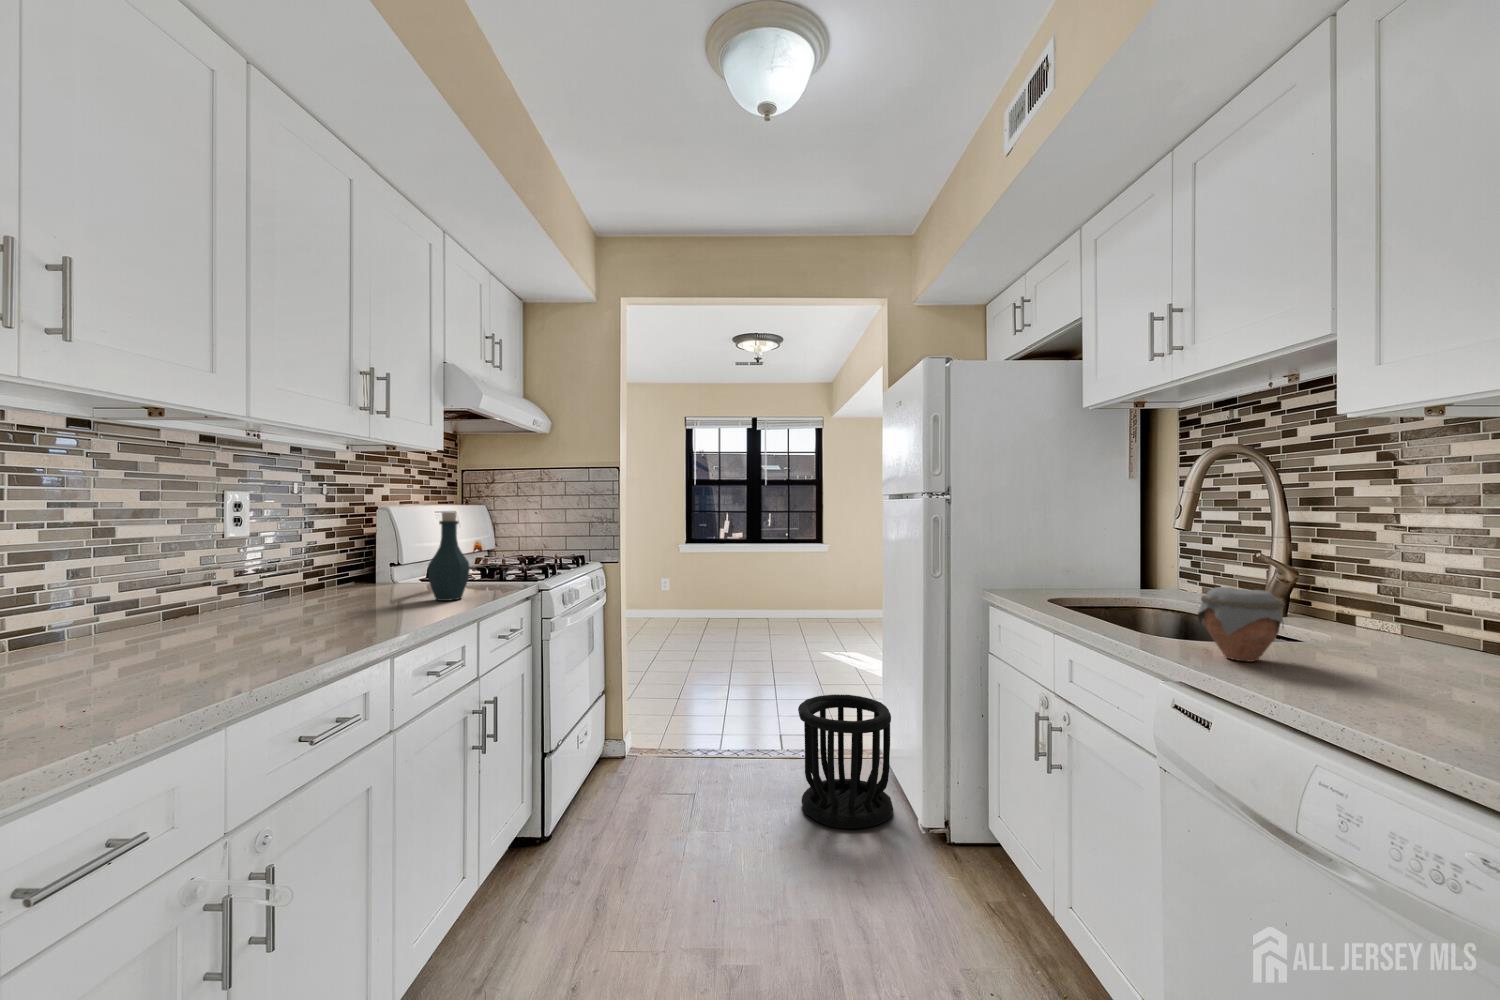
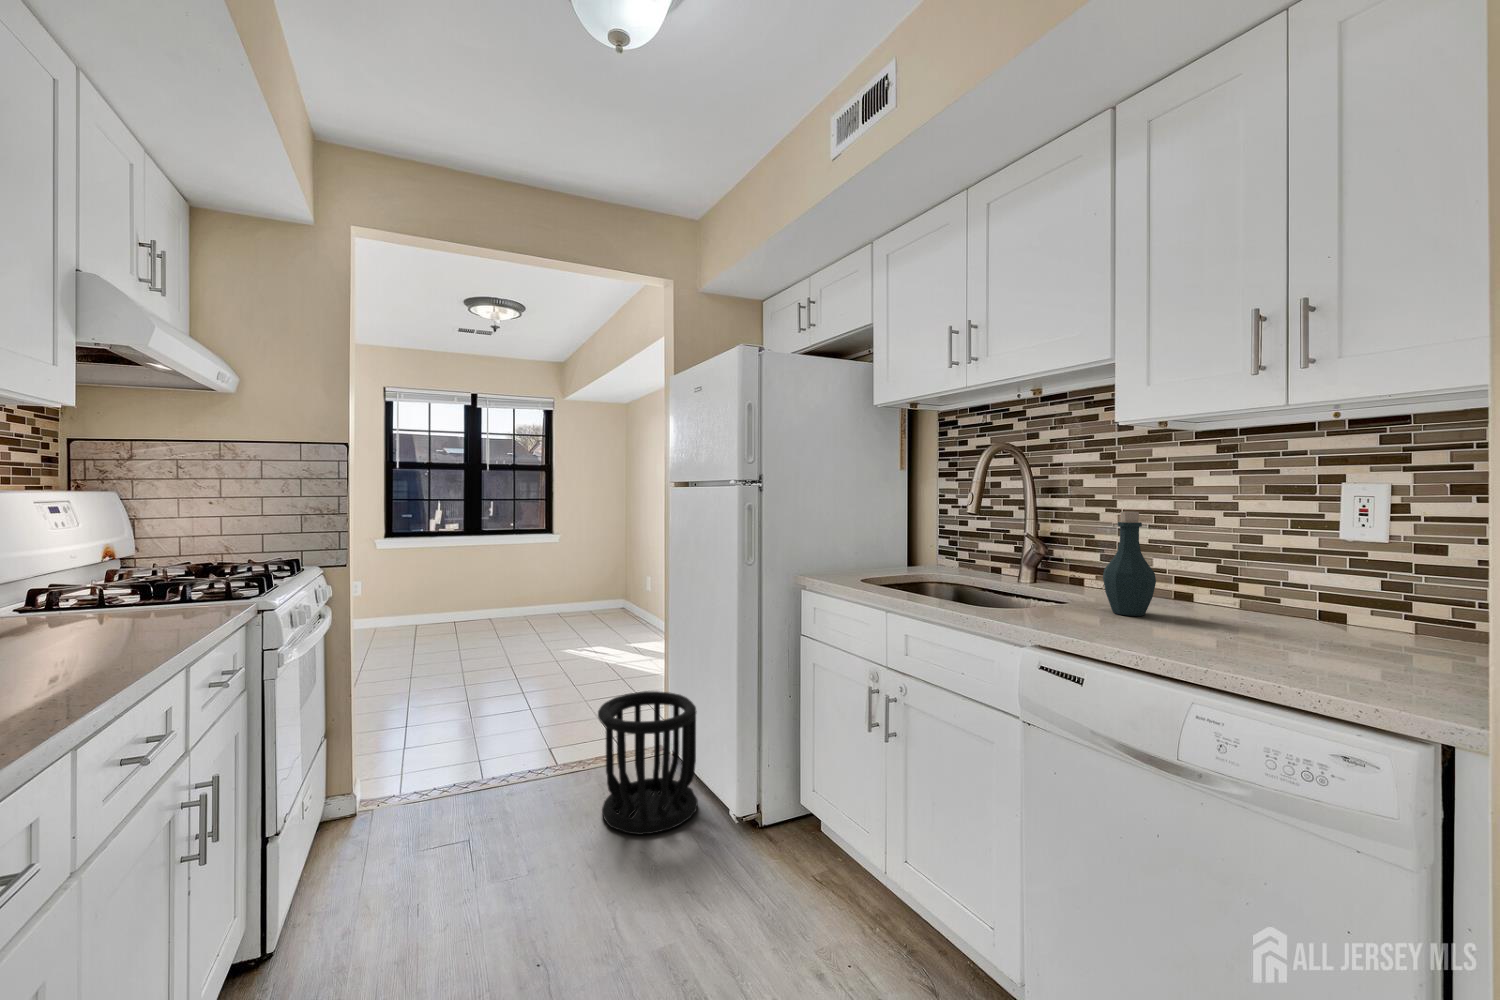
bottle: present [427,512,470,601] -> present [1103,512,1156,616]
jar: present [1198,587,1285,662] -> none [1032,562,1100,624]

